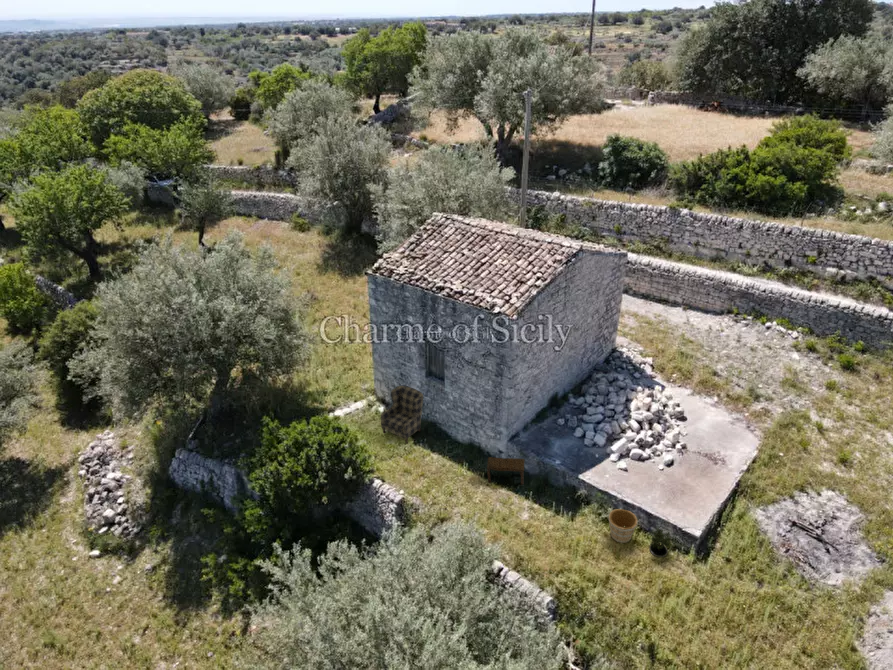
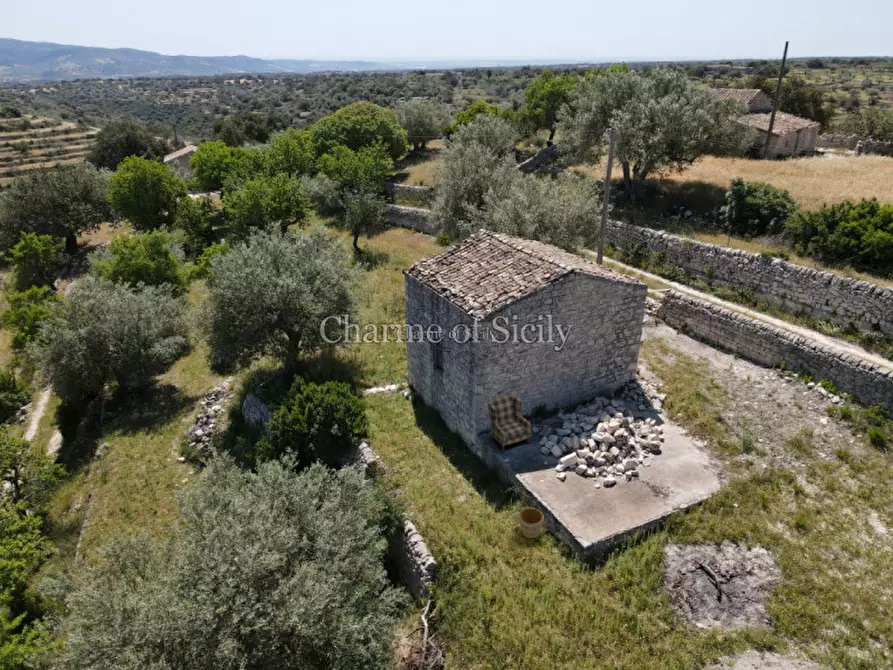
chair: present [381,386,423,444] -> present [488,395,531,451]
bench: present [487,457,525,485] -> none [450,444,485,473]
potted tree: present [649,528,670,557] -> none [544,529,565,558]

